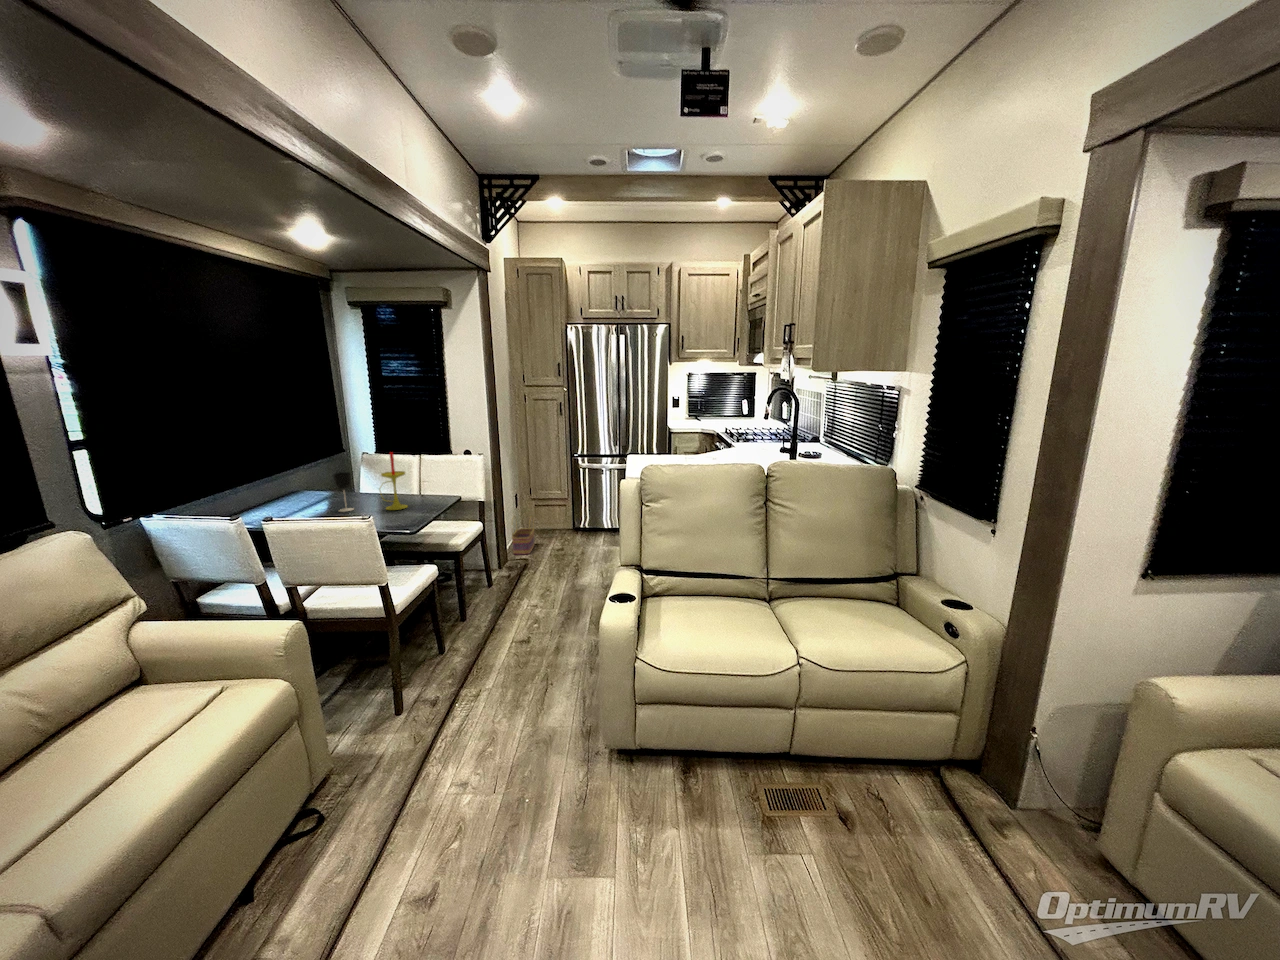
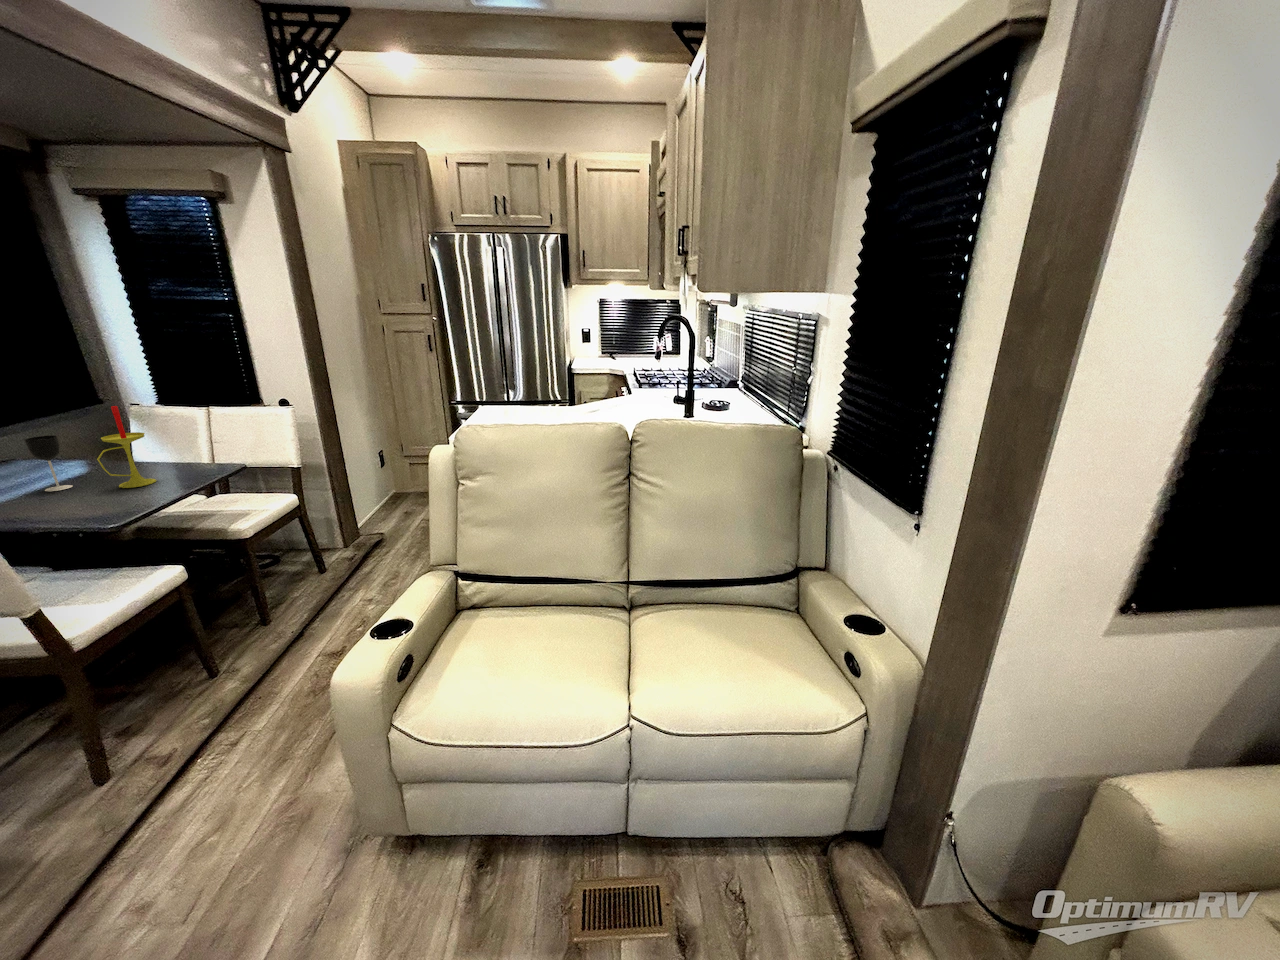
basket: present [512,516,534,554] -> none [370,479,406,527]

